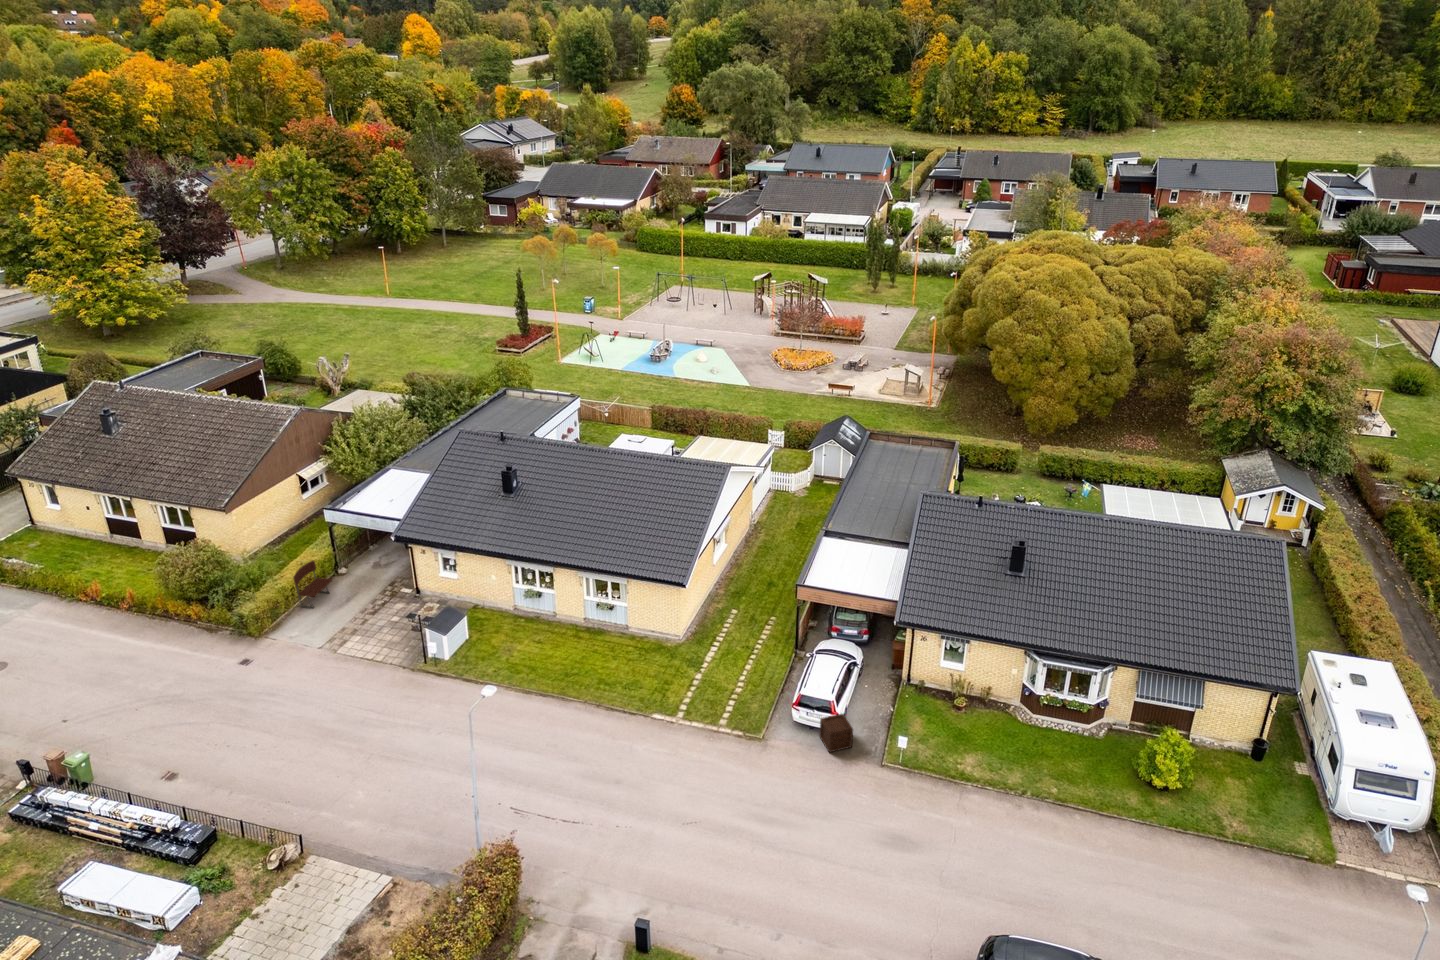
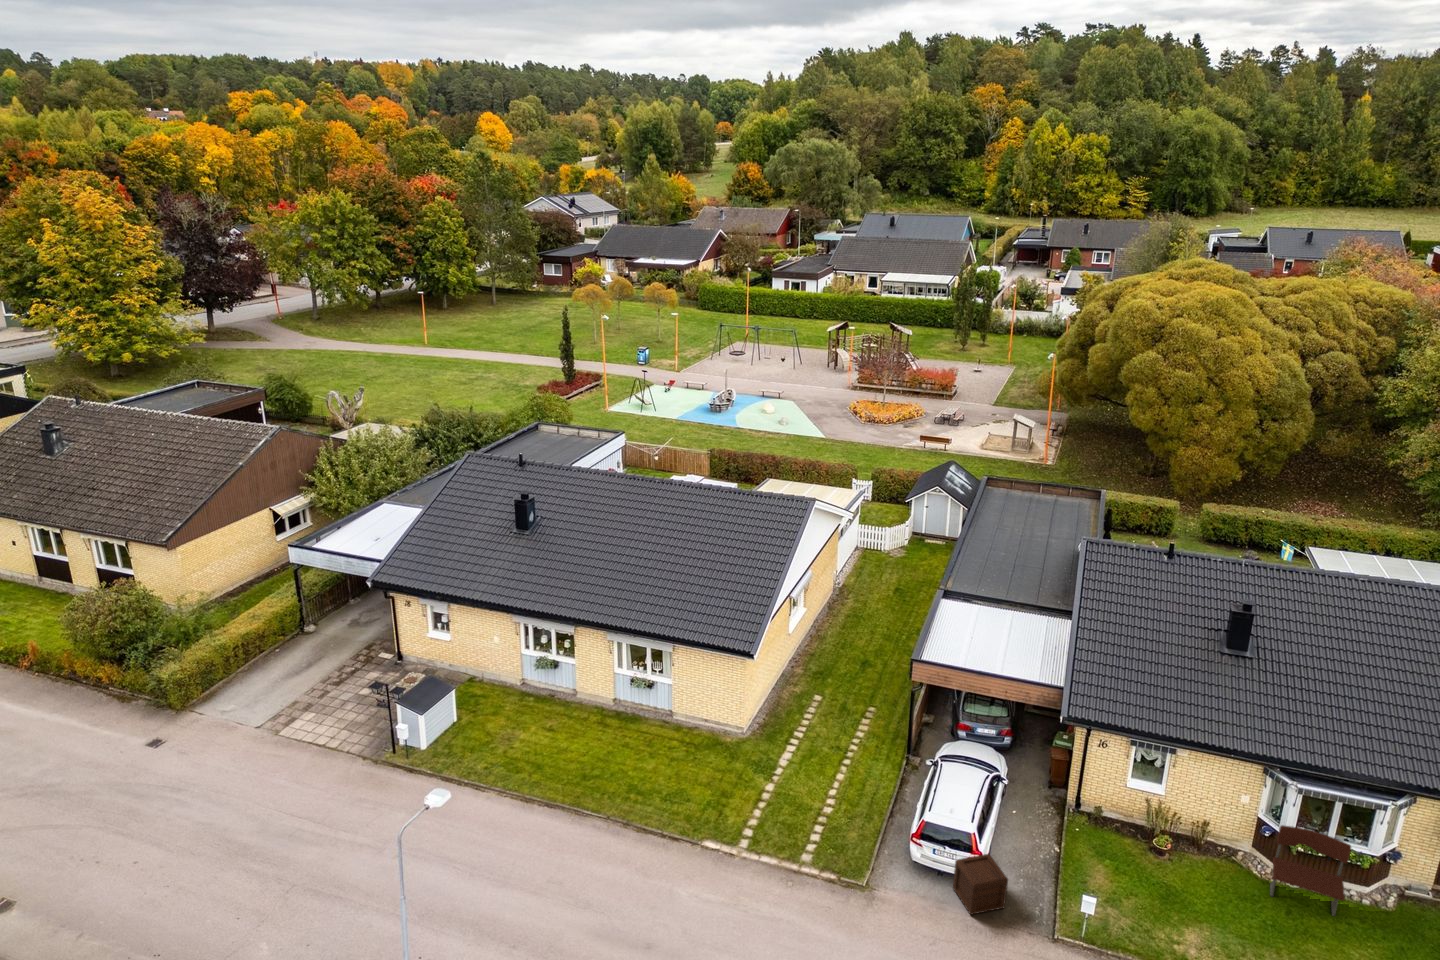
bench: present [293,560,332,608] -> present [1270,825,1351,916]

